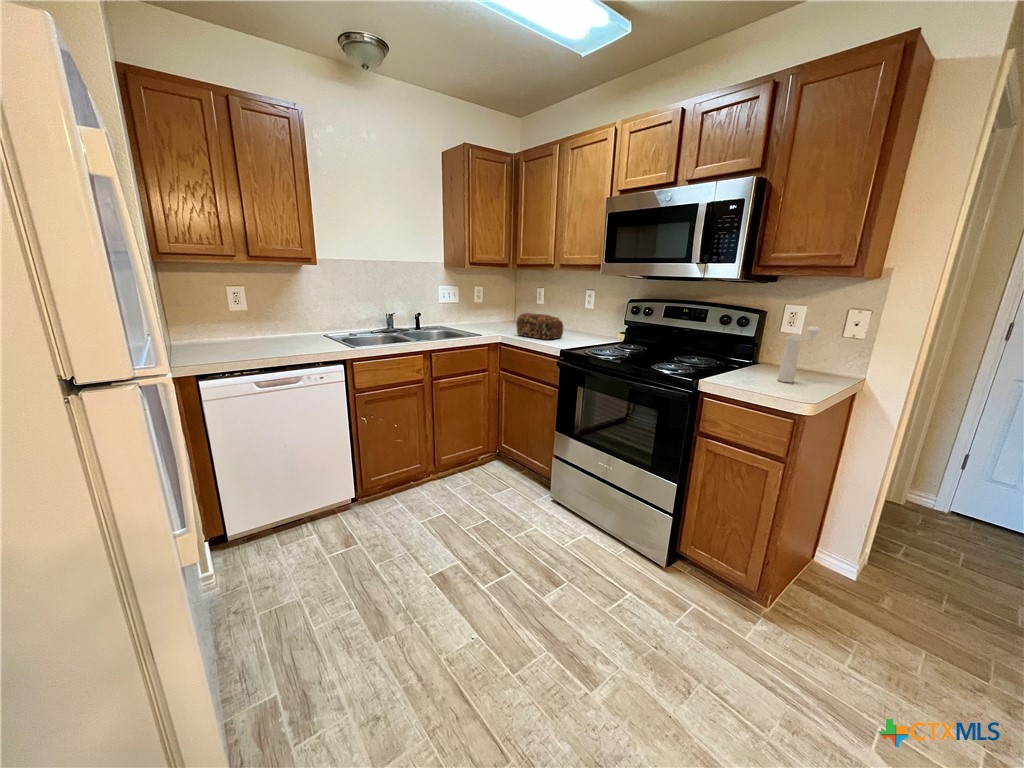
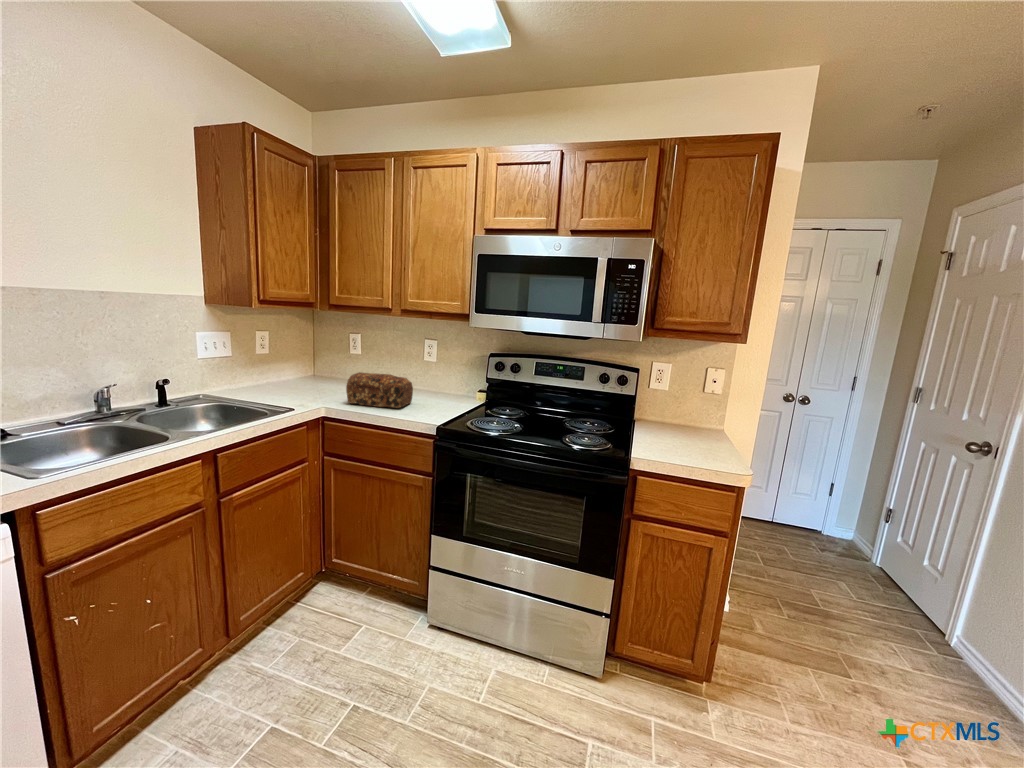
pepper mill: present [778,326,820,383] -> none [685,389,710,447]

